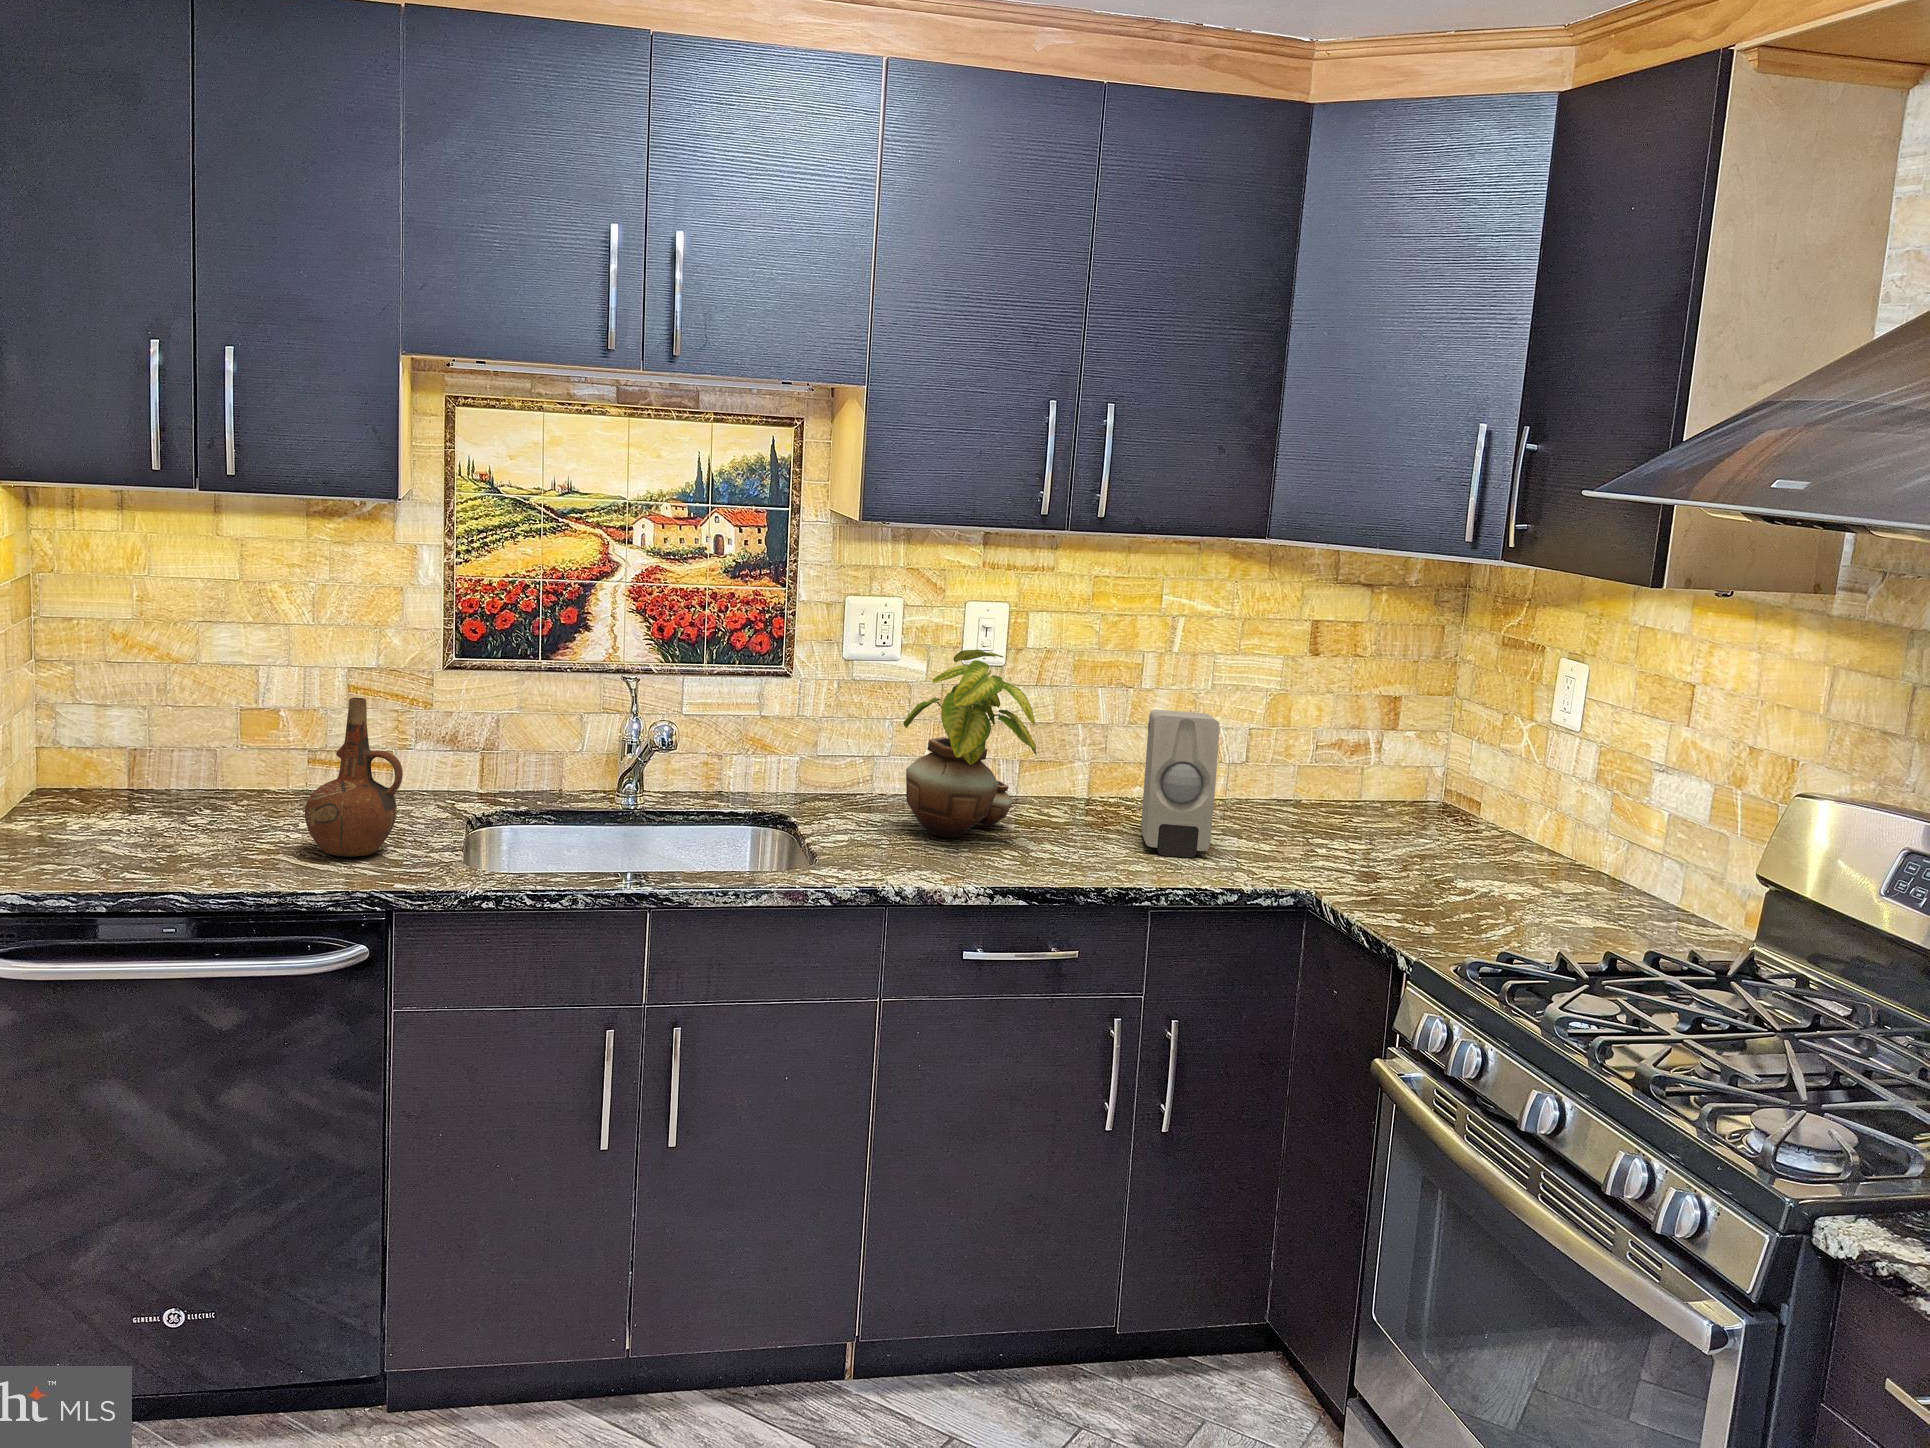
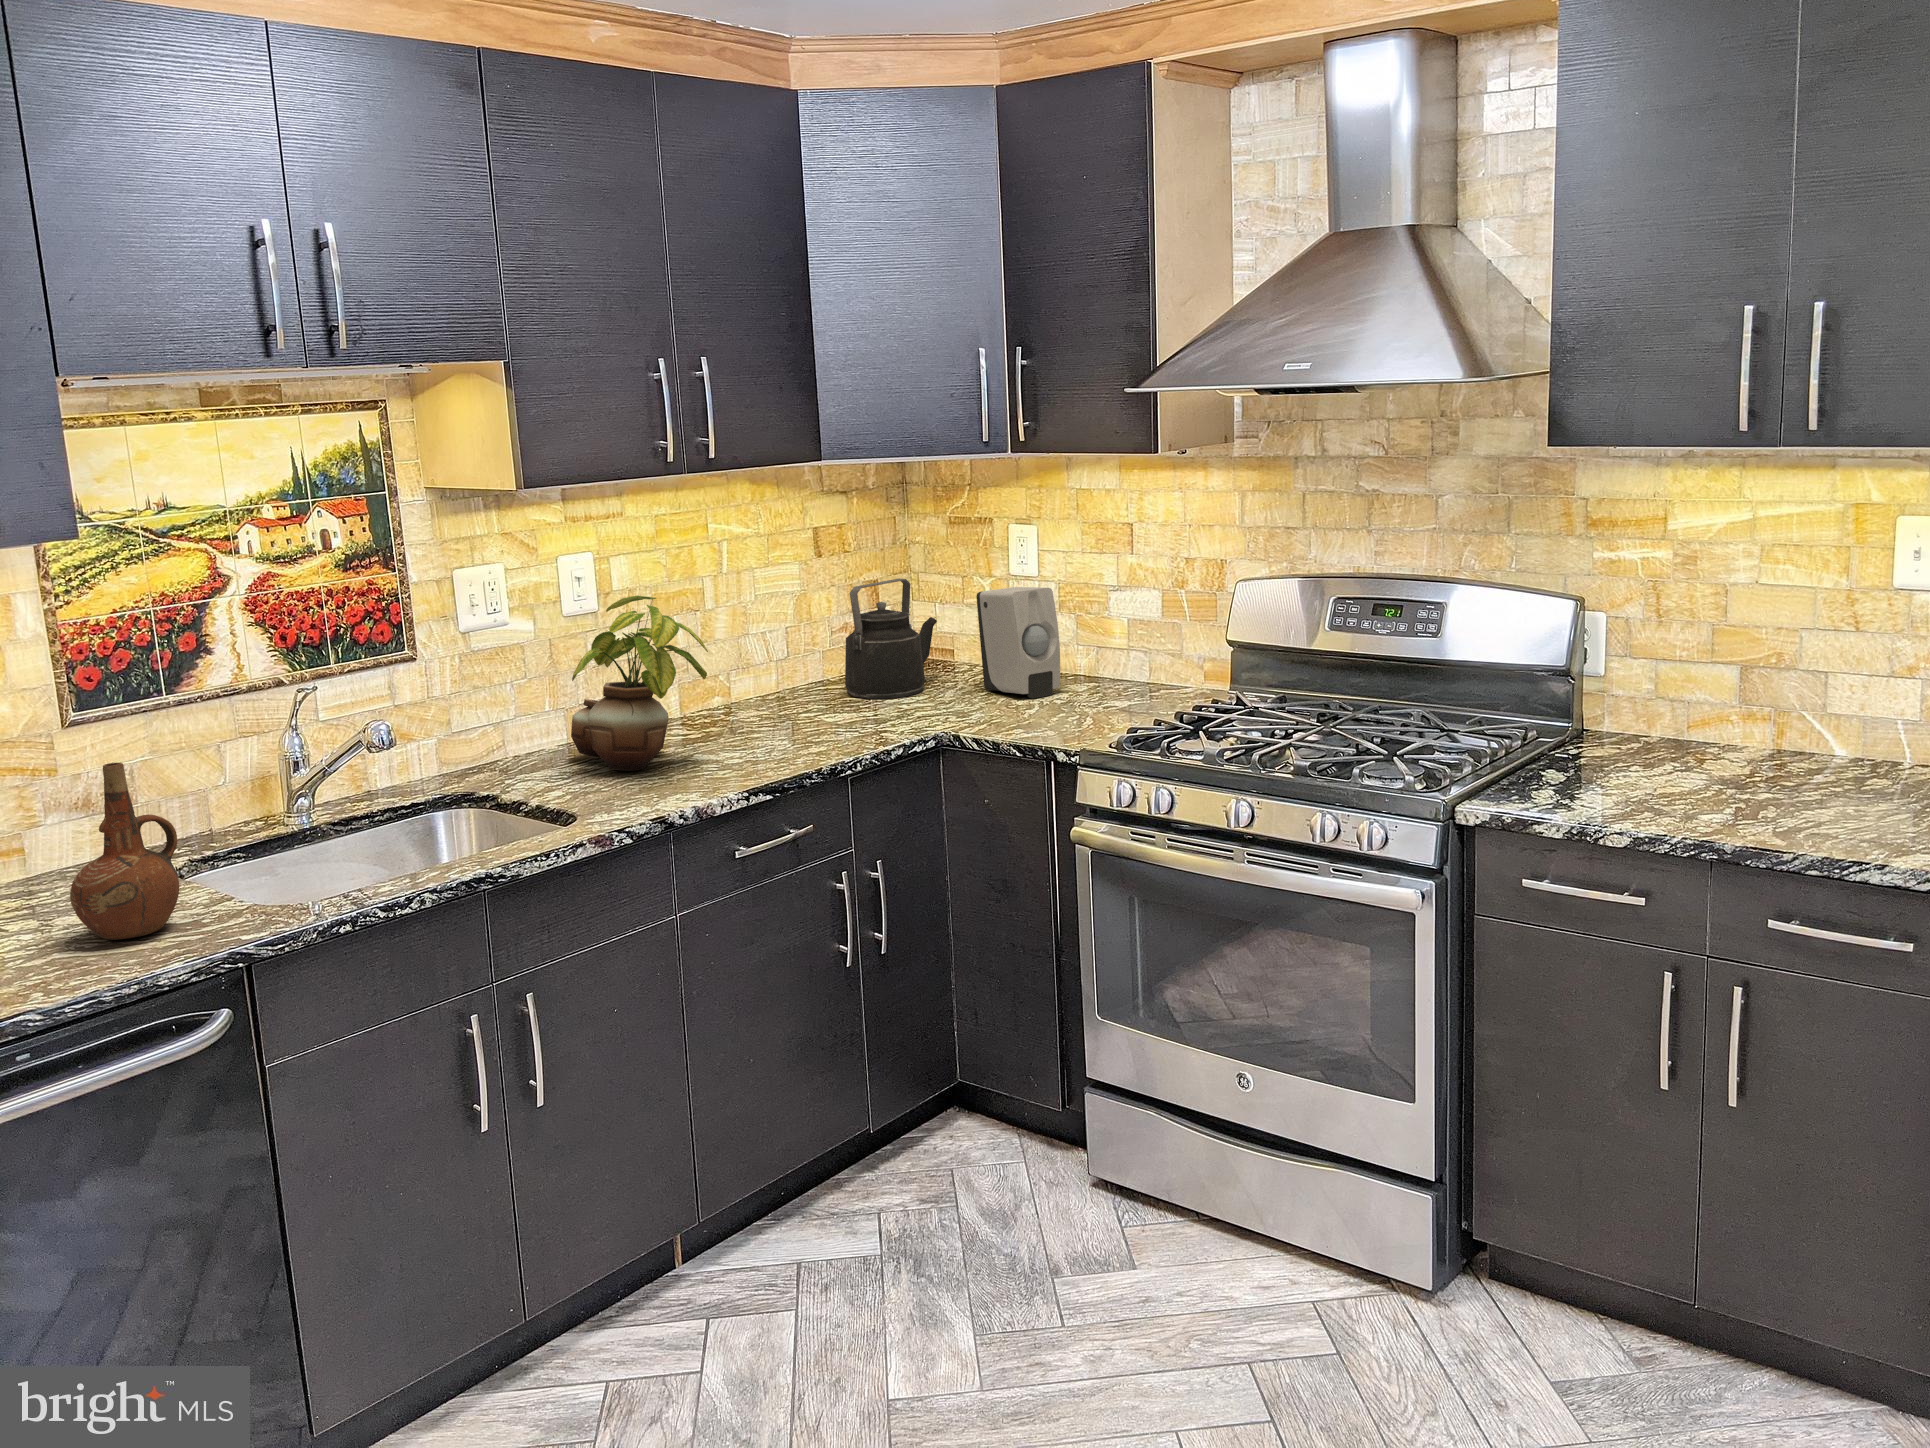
kettle: none [1295,695,1438,839] -> present [845,578,937,699]
soap dispenser: present [1141,710,1220,857] -> present [976,587,1060,698]

